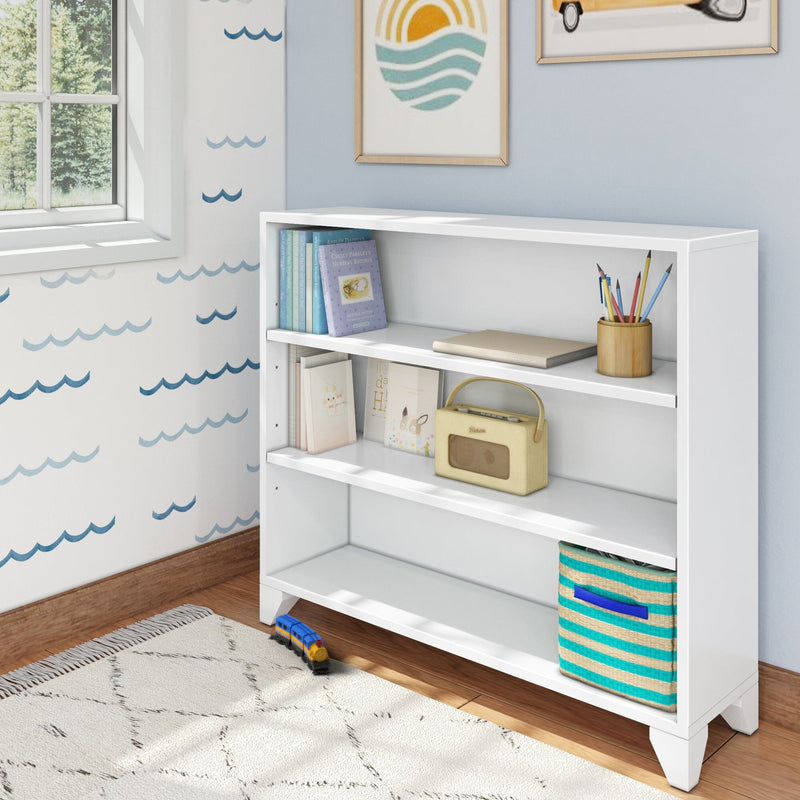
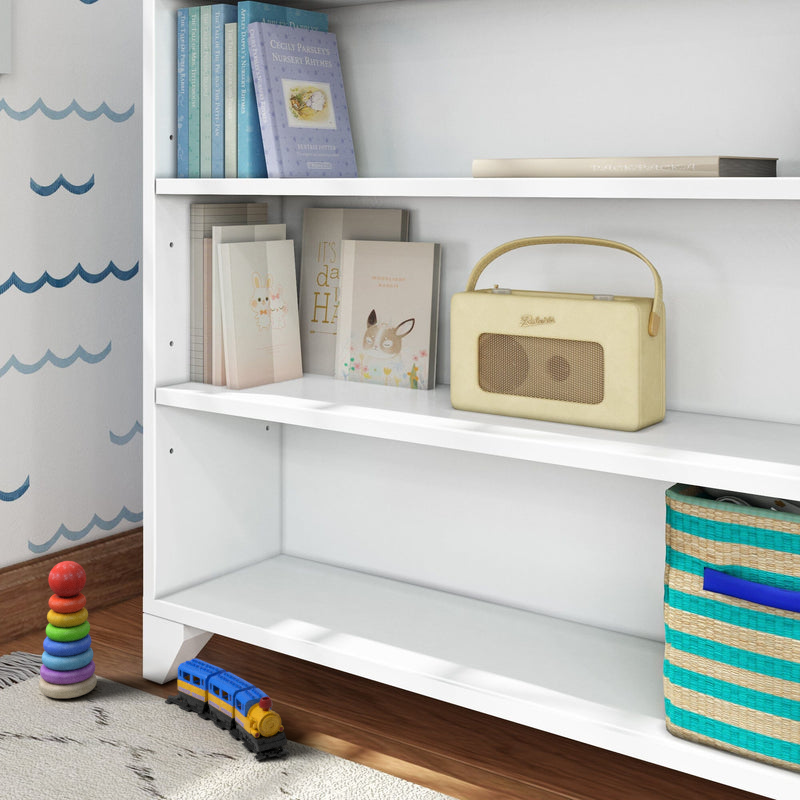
stacking toy: none [199,554,232,632] -> present [39,561,97,698]

